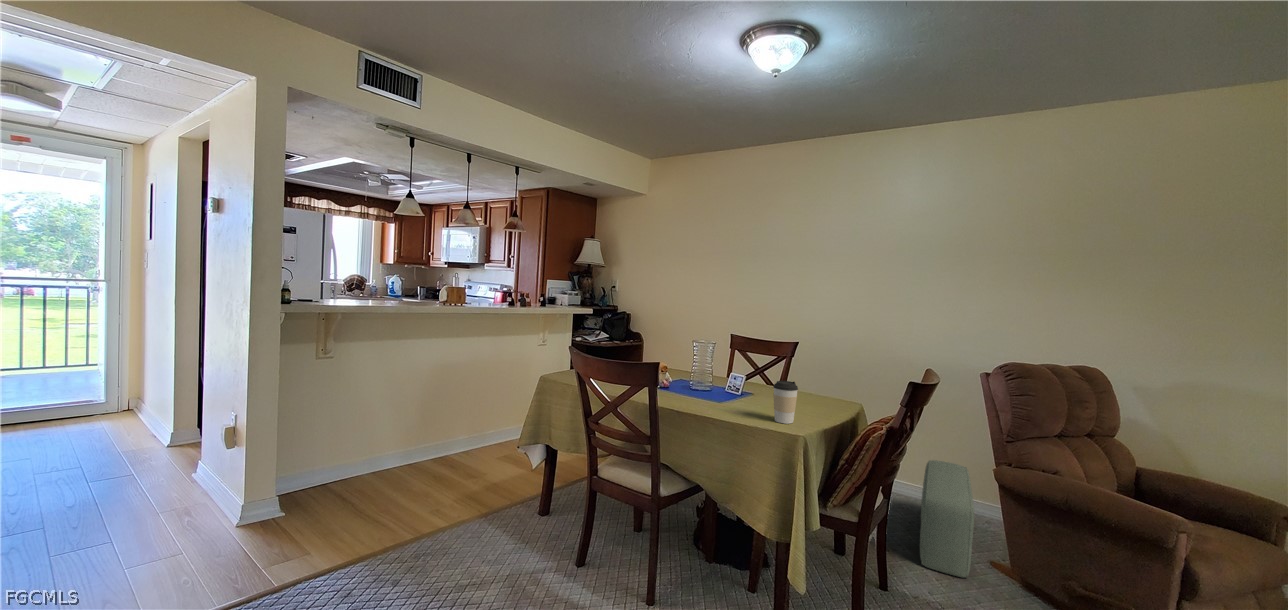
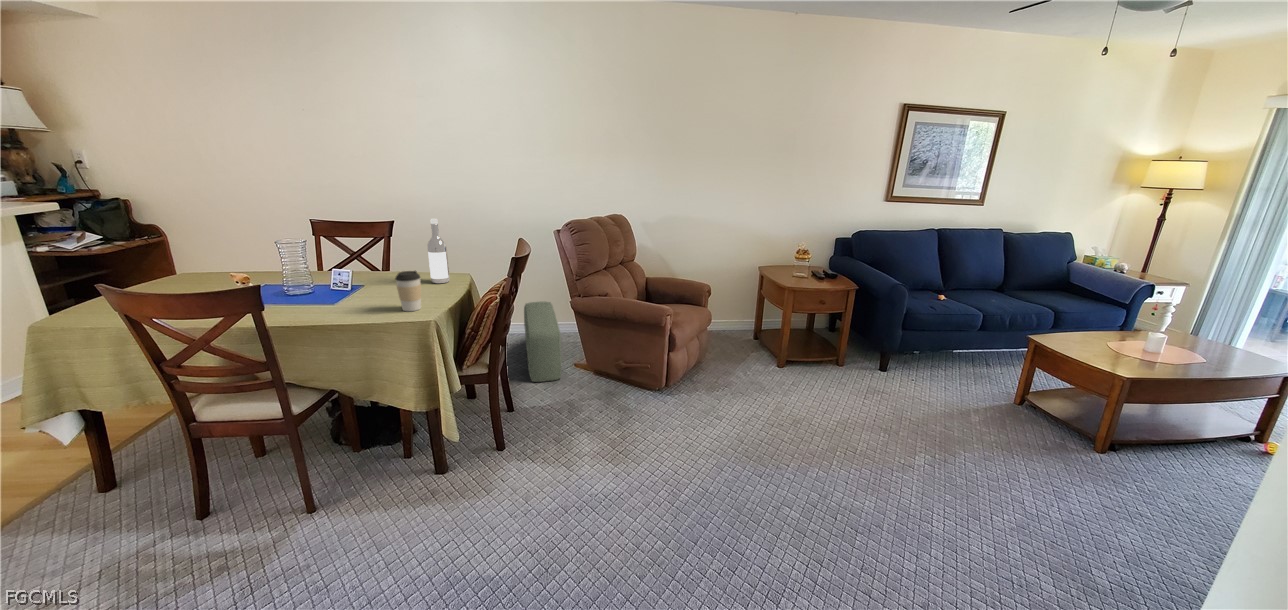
wine bottle: none [813,336,835,406] -> present [427,219,450,283]

